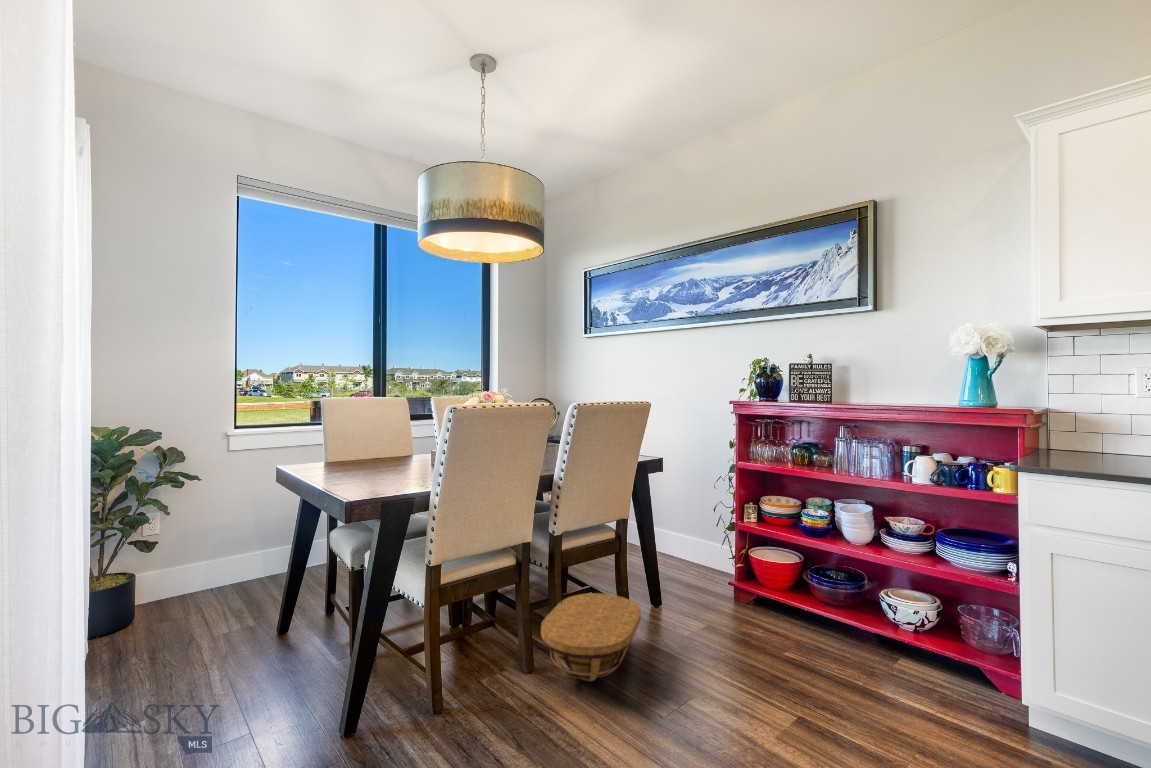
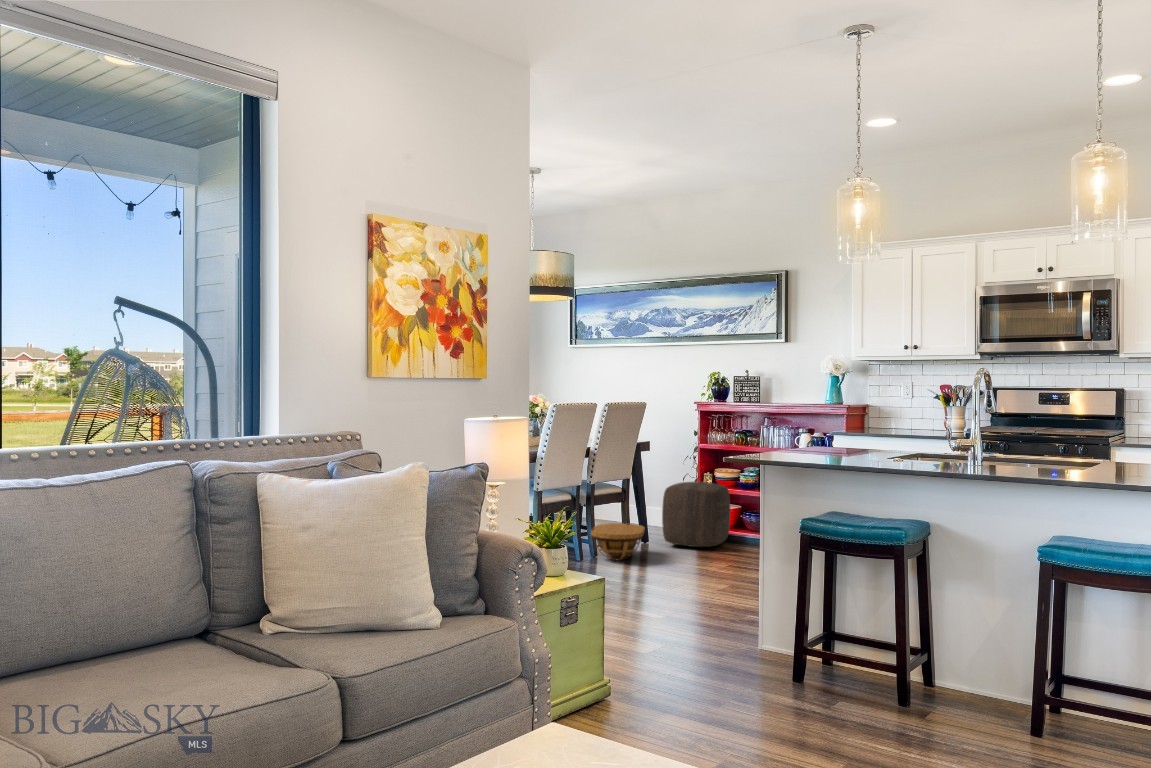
ottoman: none [677,521,787,640] -> present [662,482,730,547]

